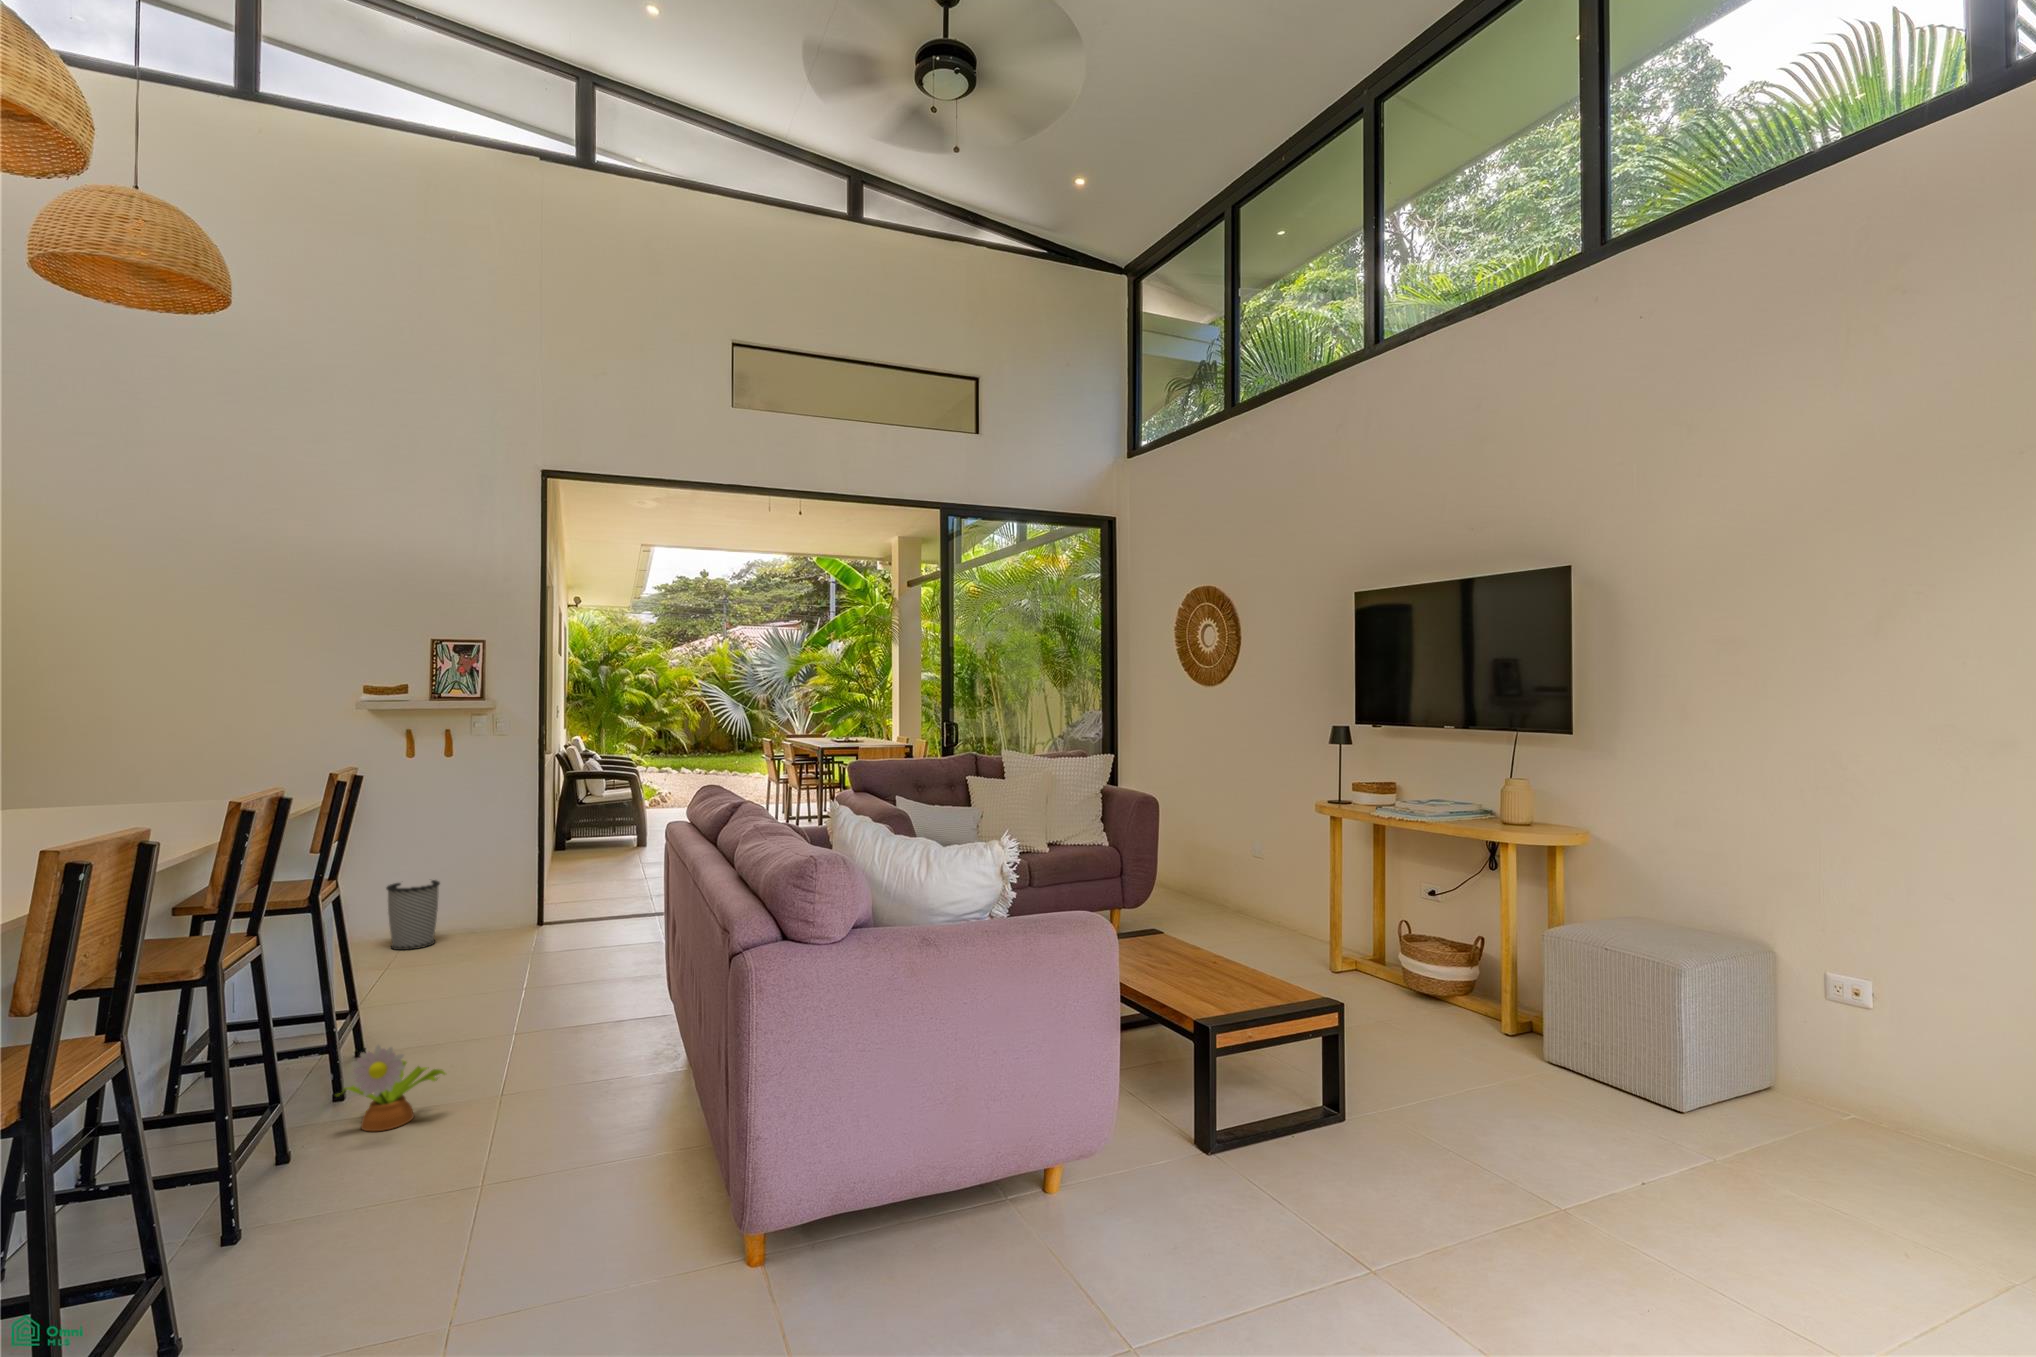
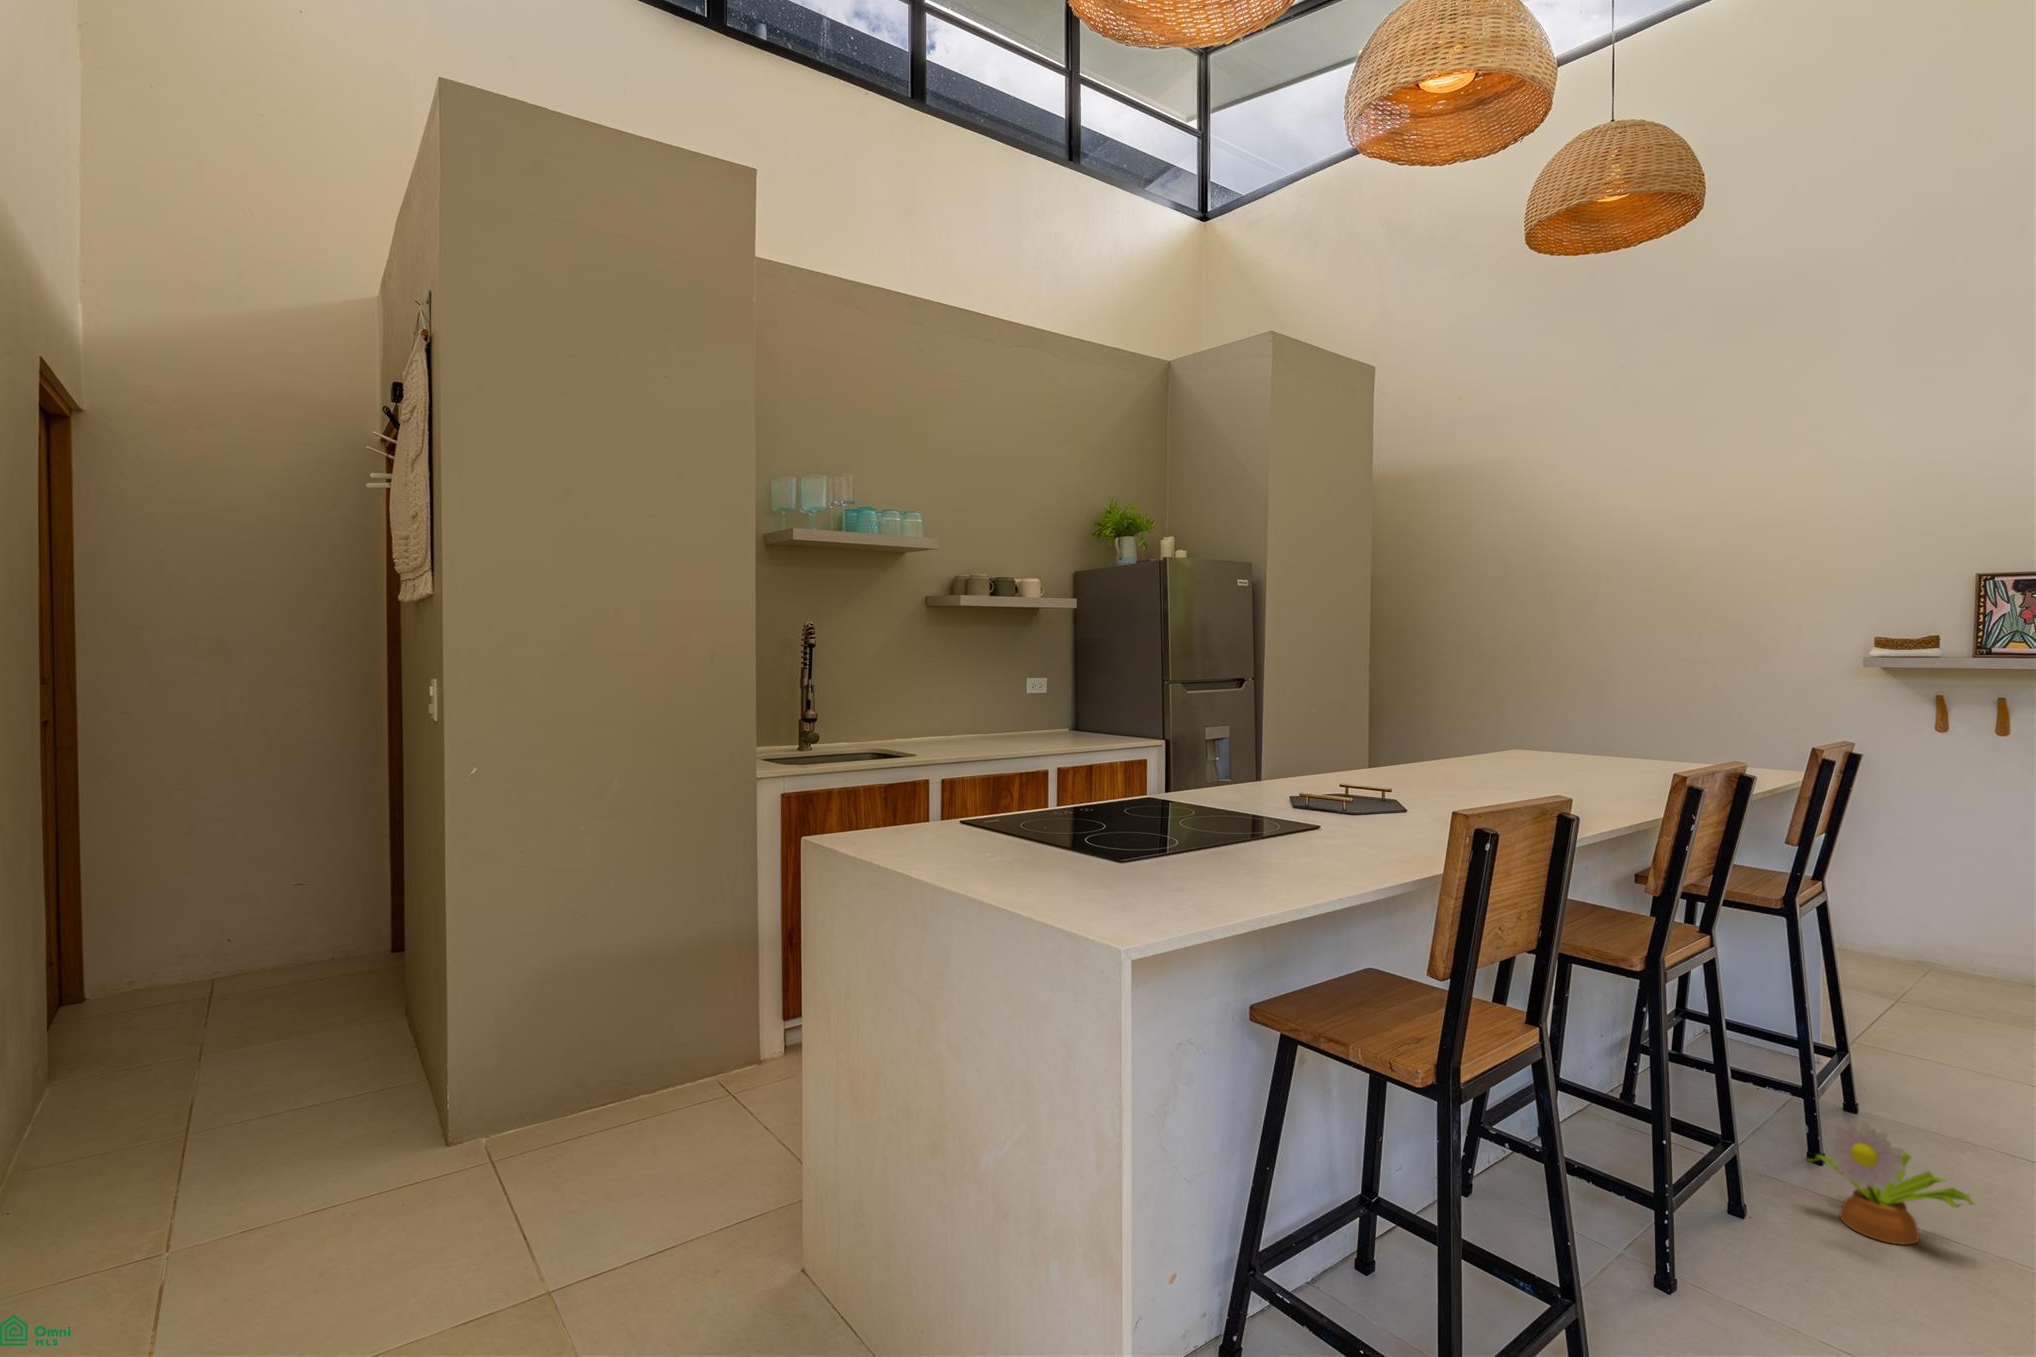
wastebasket: present [386,880,440,950] -> none [1899,892,1982,986]

